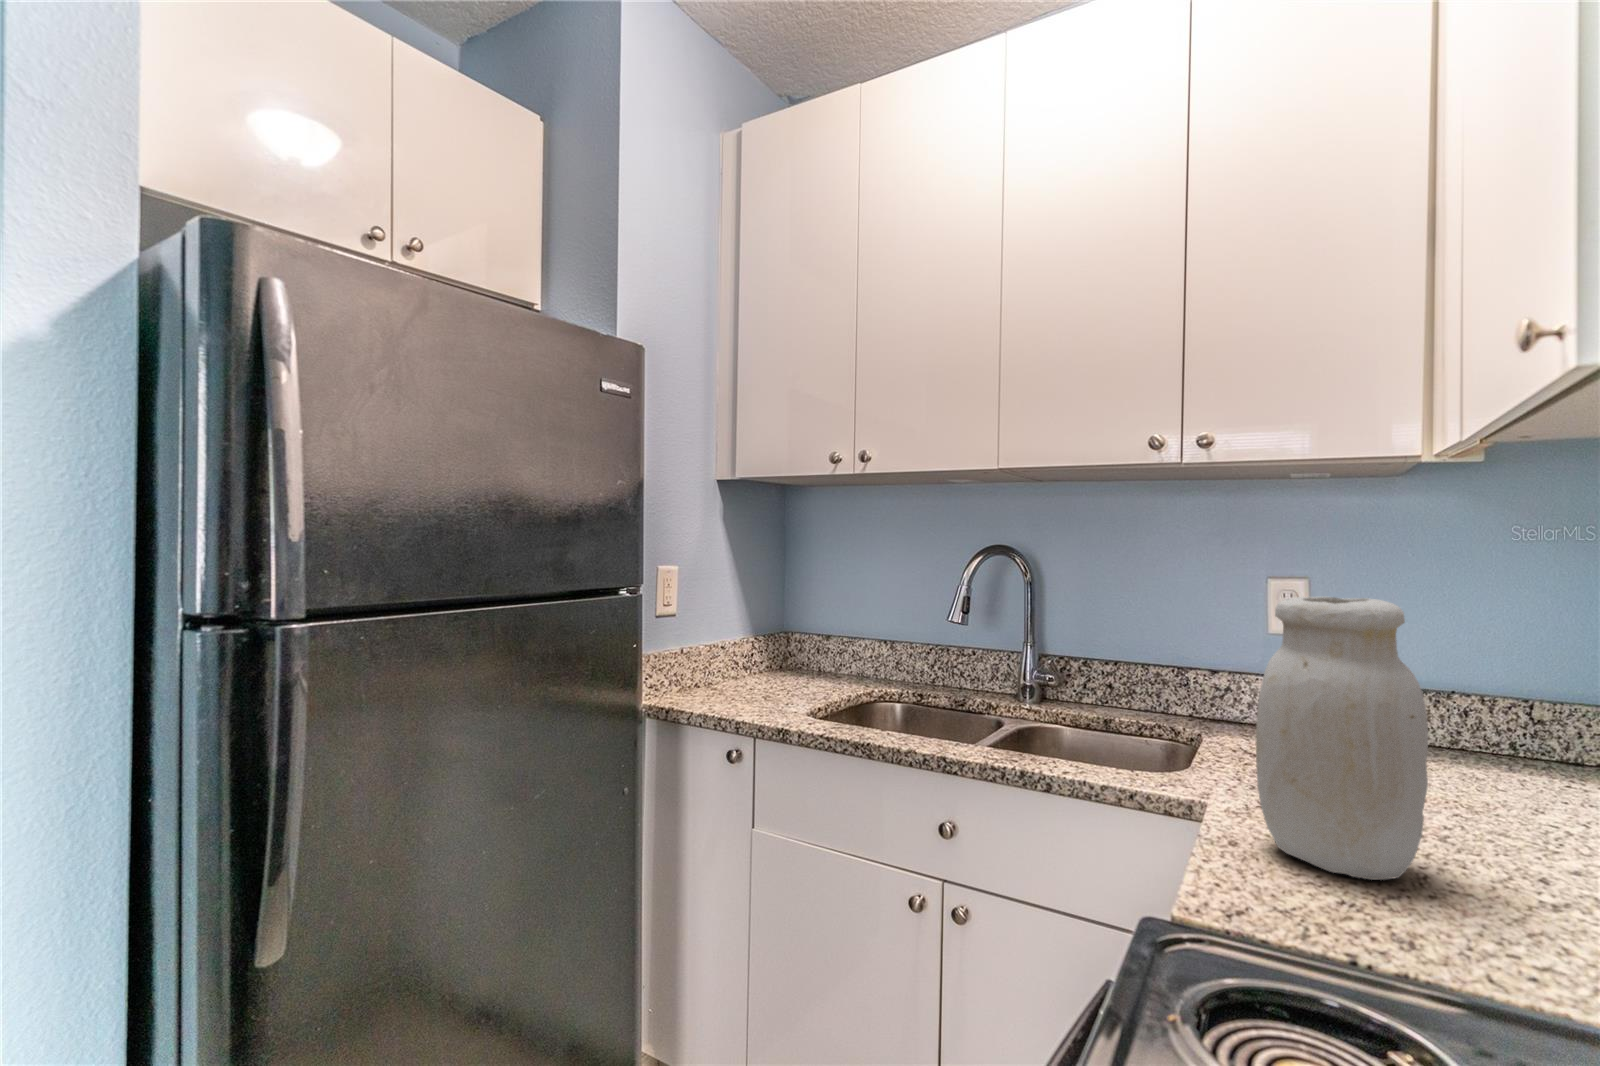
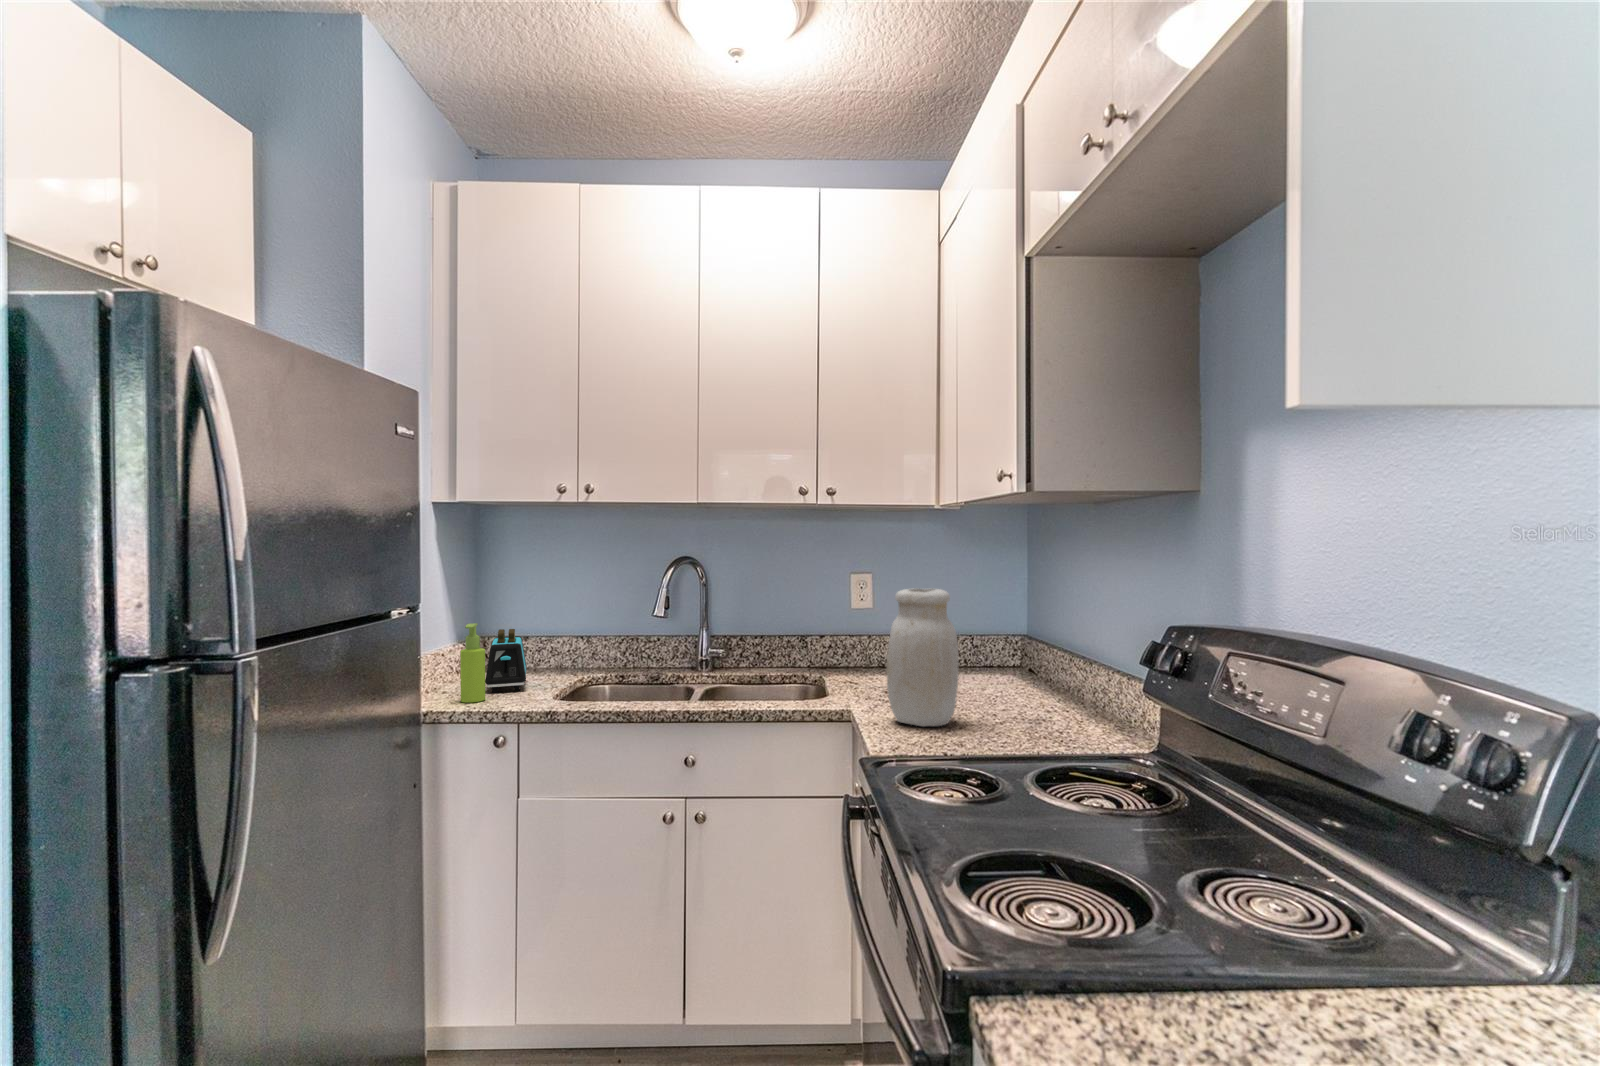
soap dispenser: none [718,614,743,704] -> present [460,623,485,703]
toaster: none [754,624,815,697] -> present [485,629,527,693]

